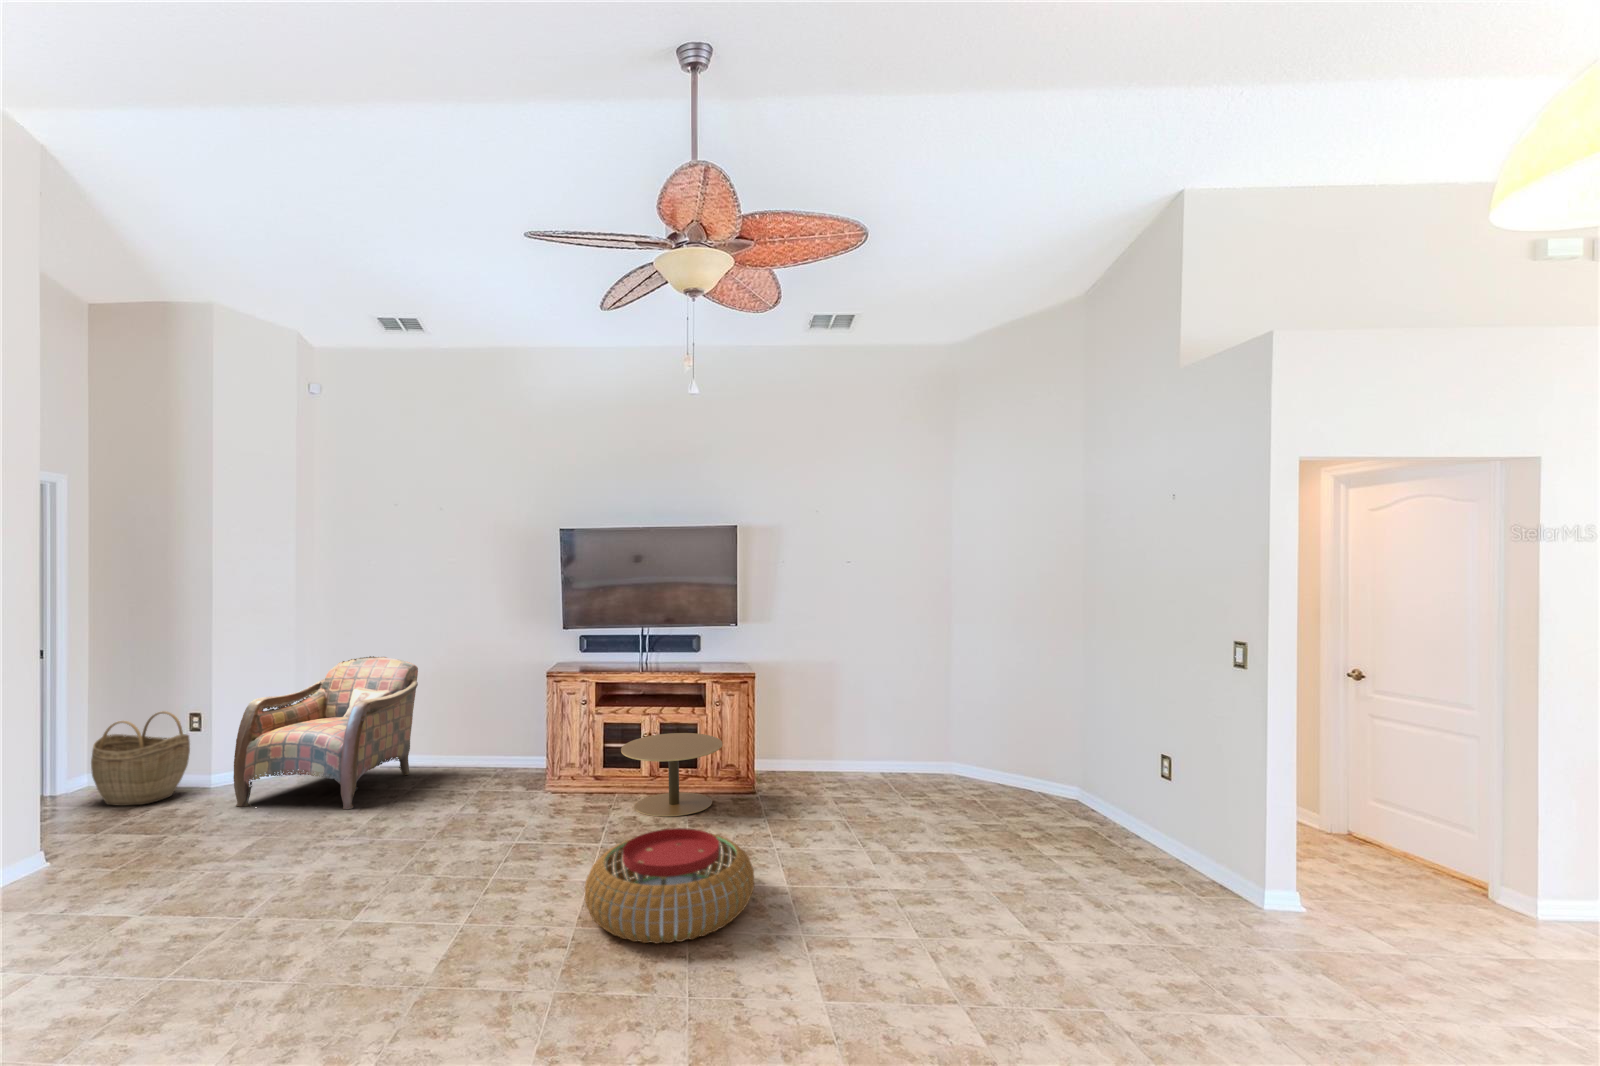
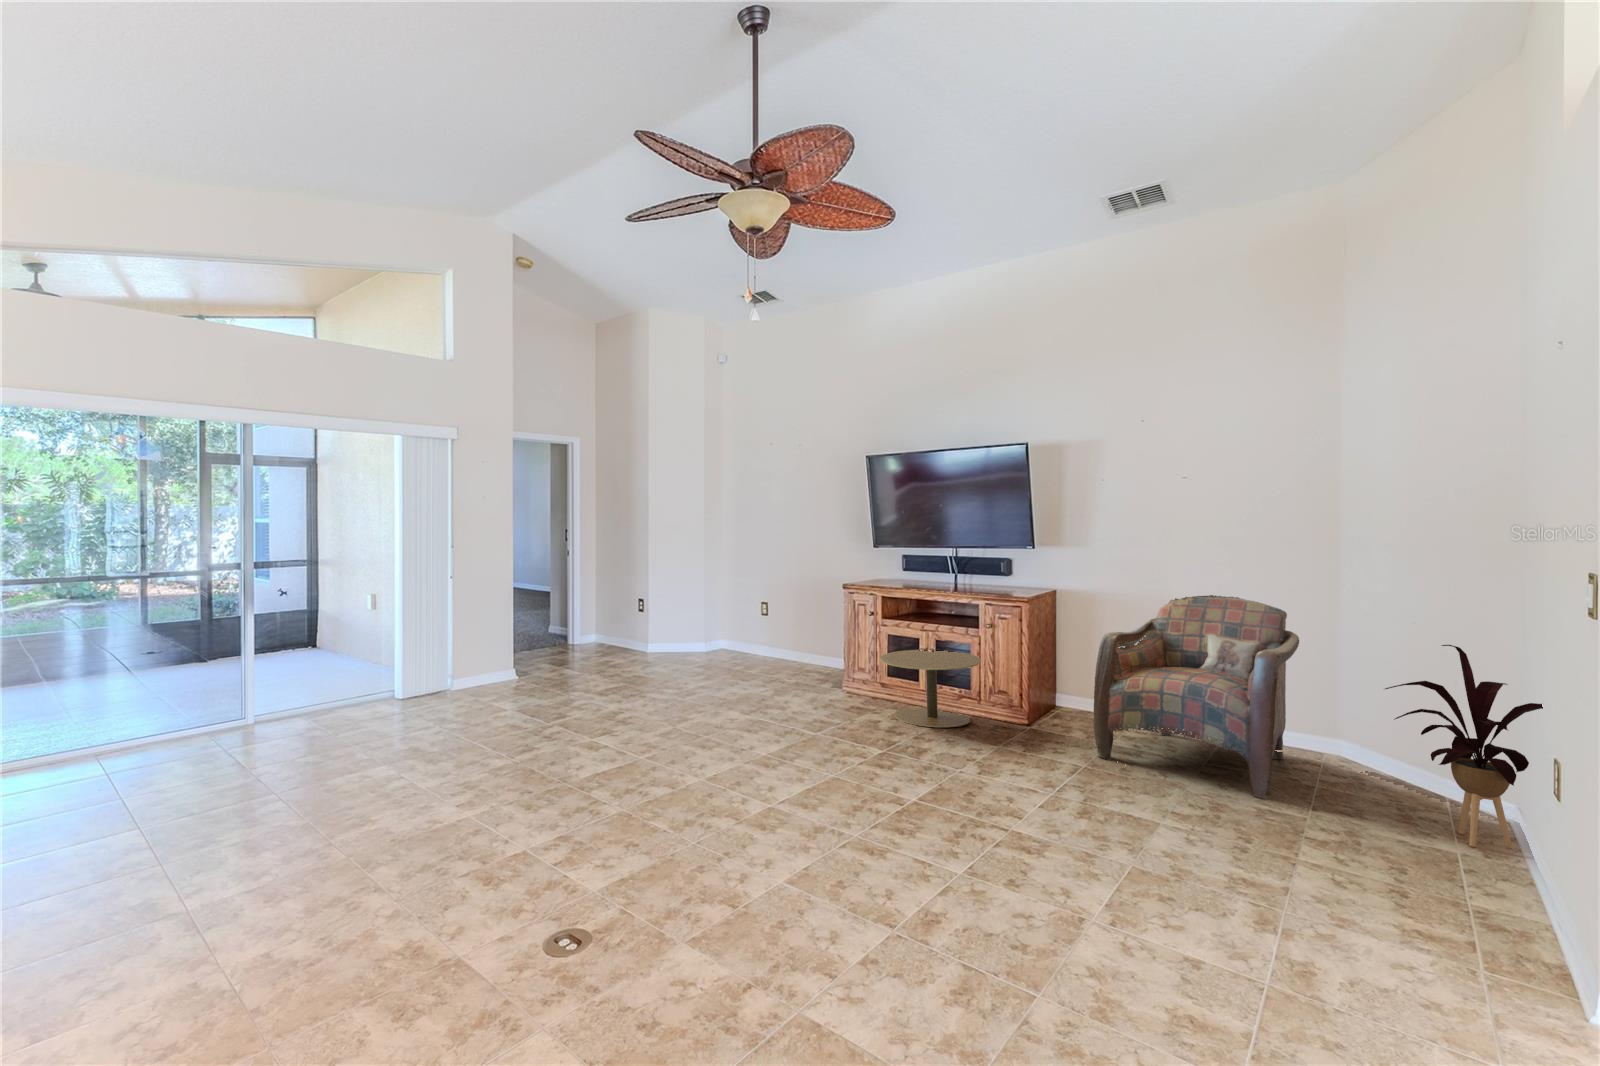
armchair: present [233,656,418,809] -> present [1094,595,1299,799]
house plant: none [1012,693,1089,817] -> present [1385,645,1543,848]
woven basket: present [91,711,190,806] -> none [598,596,645,653]
pouf: present [585,828,754,944] -> none [746,714,911,813]

